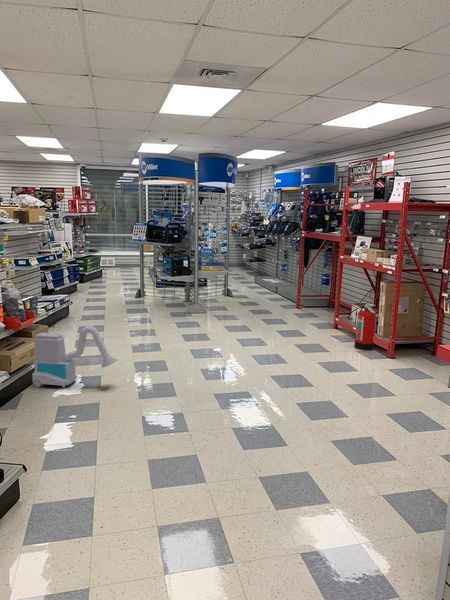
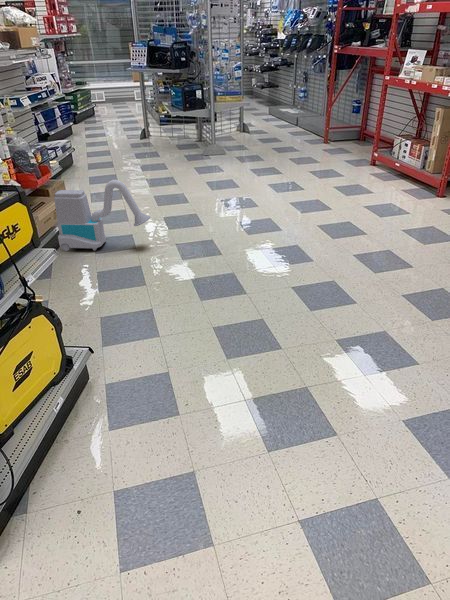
fire extinguisher: present [355,304,376,350] -> none [399,135,429,189]

